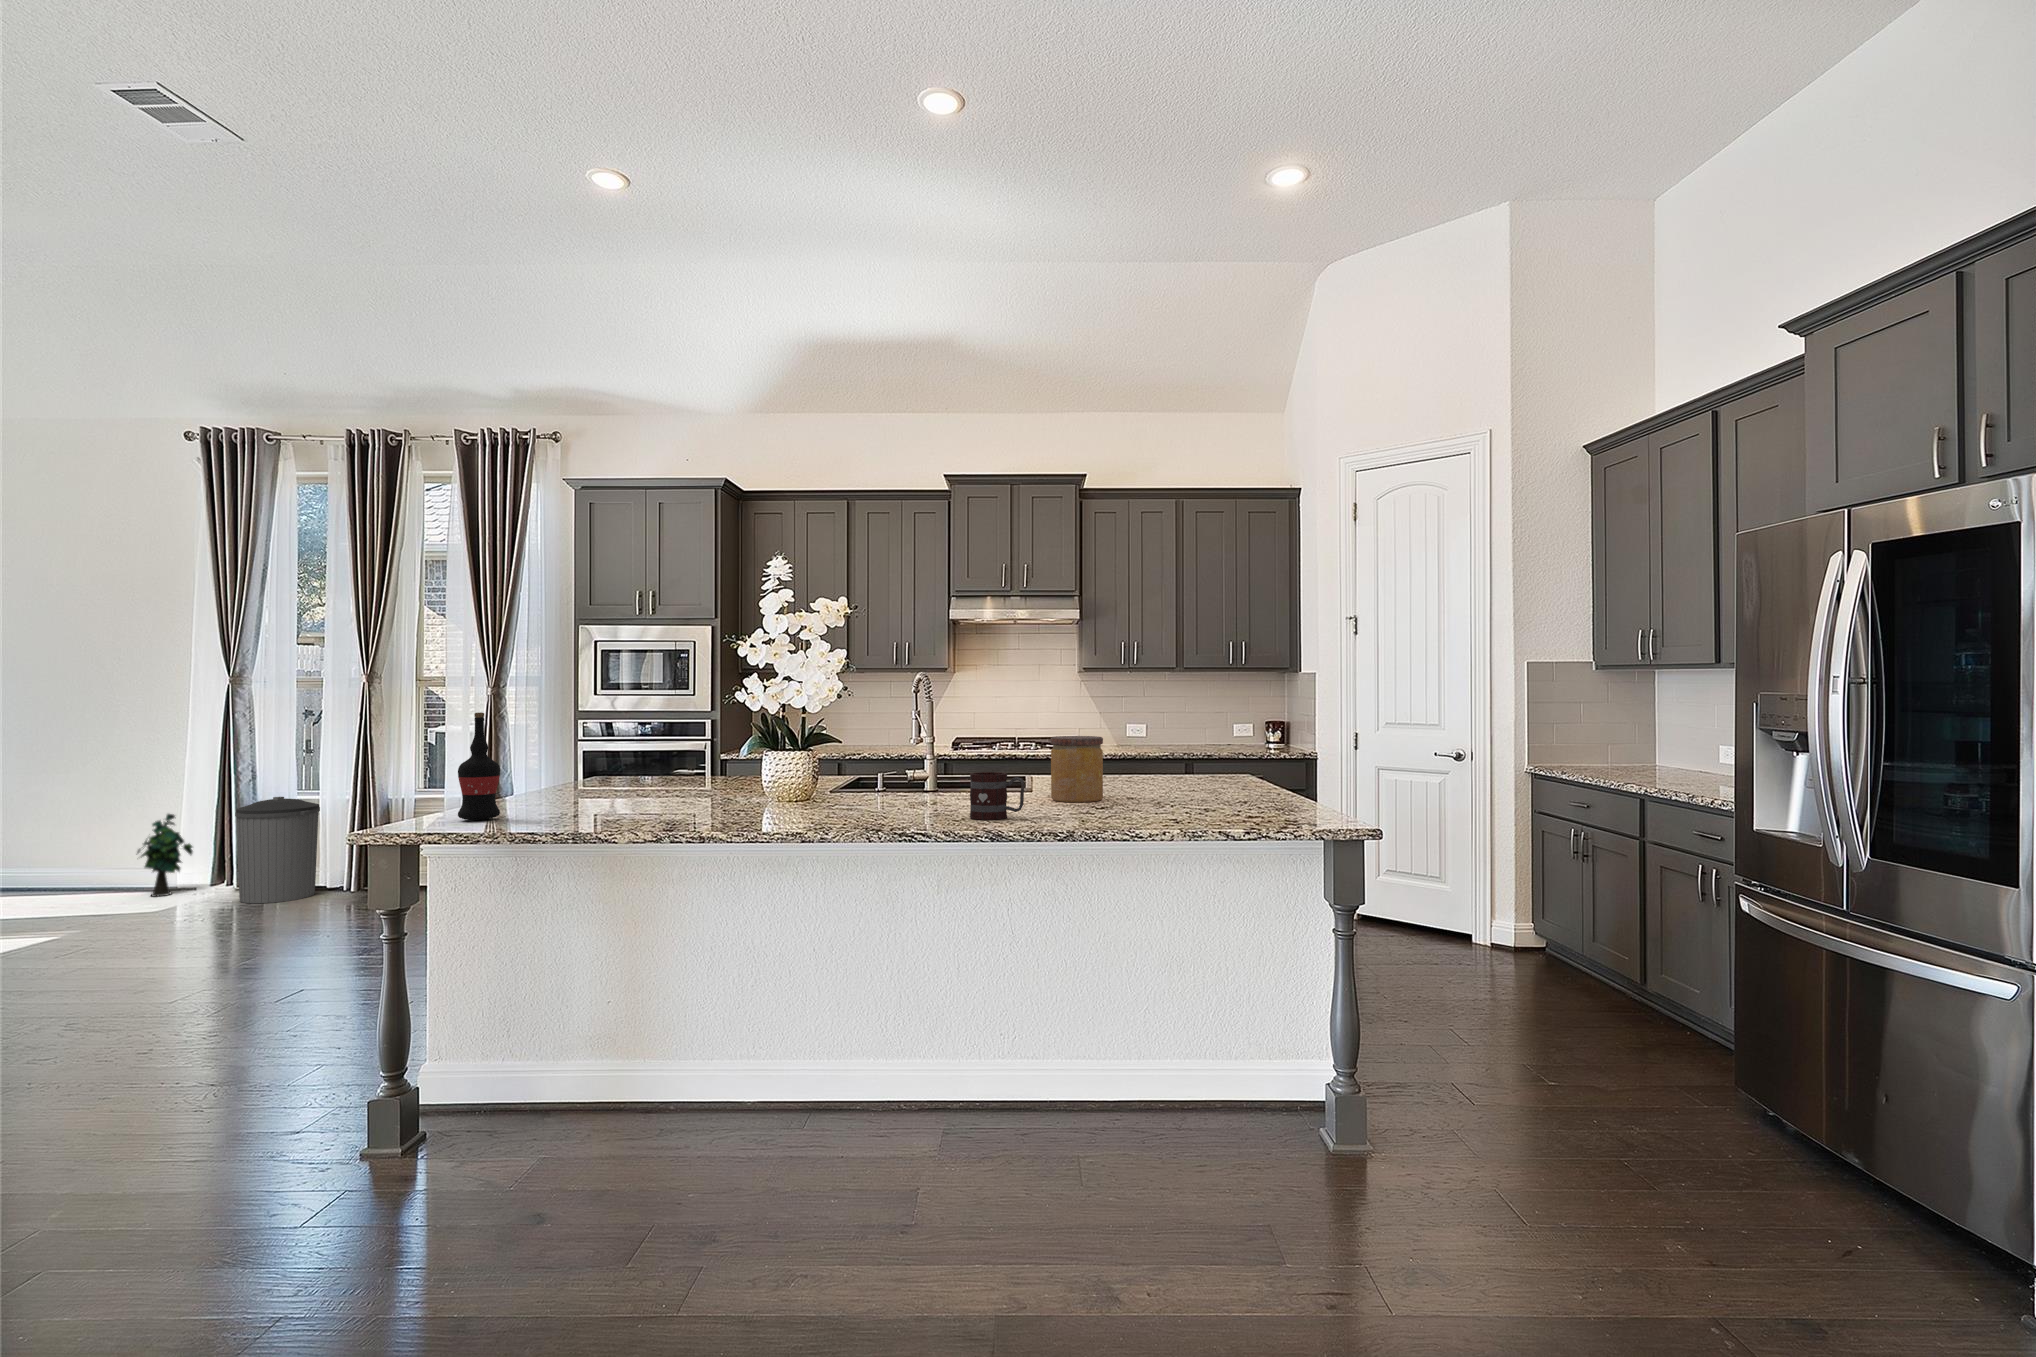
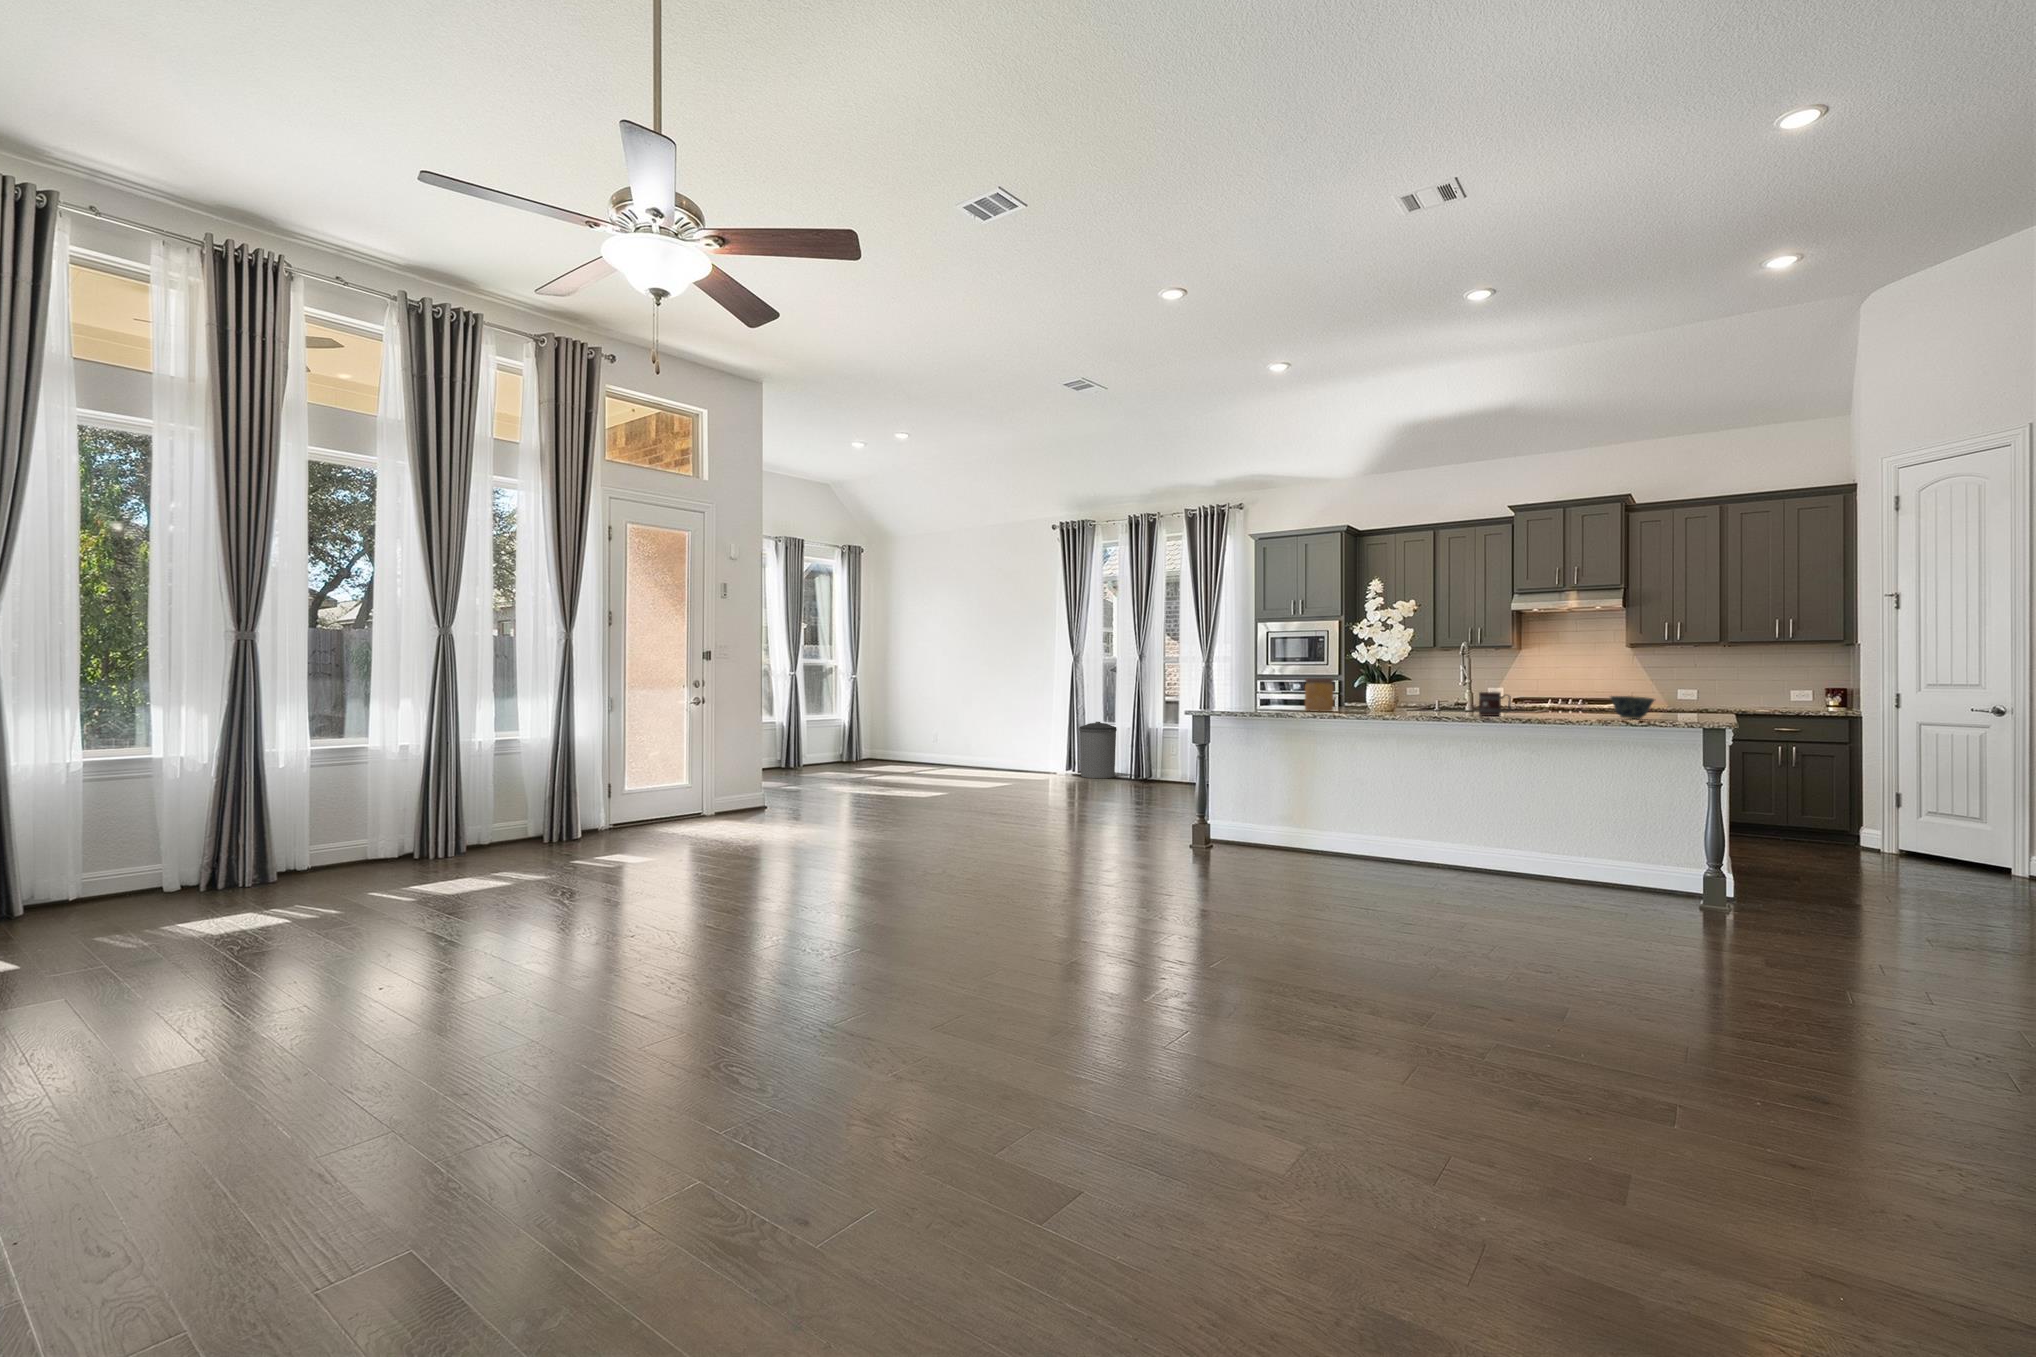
wine bottle: present [458,712,500,820] -> none [1222,661,1240,710]
jar: present [1051,736,1103,802] -> present [1305,678,1334,712]
bowl: none [1176,775,1242,817] -> present [1611,696,1654,719]
decorative plant: present [137,814,193,897] -> none [1034,728,1058,772]

